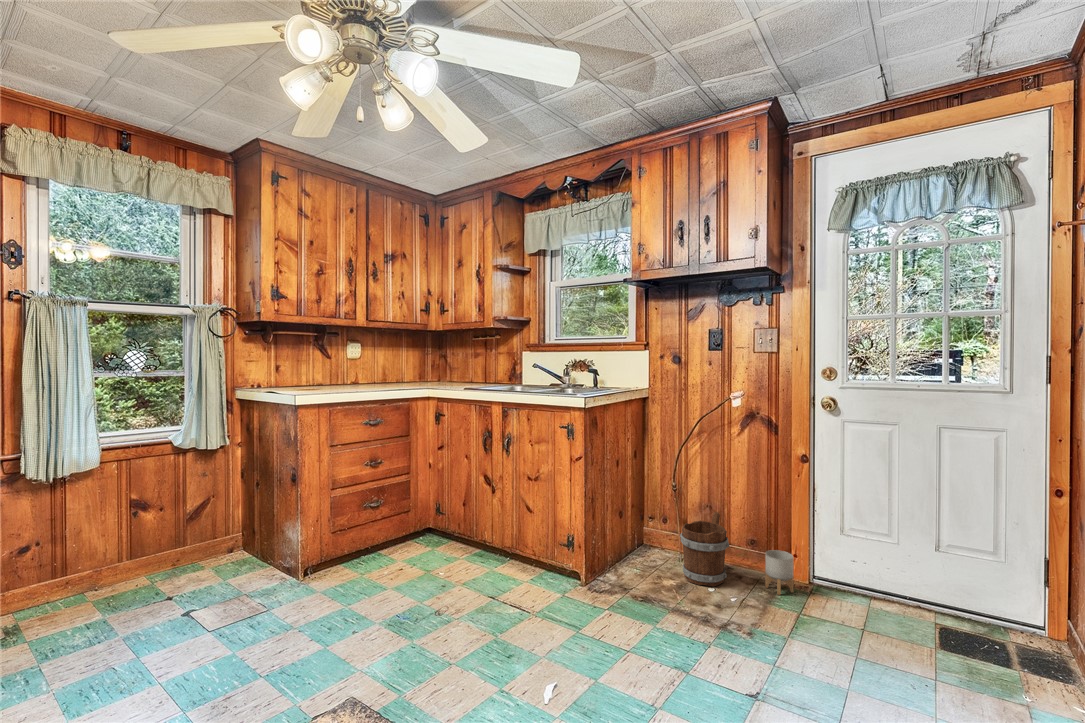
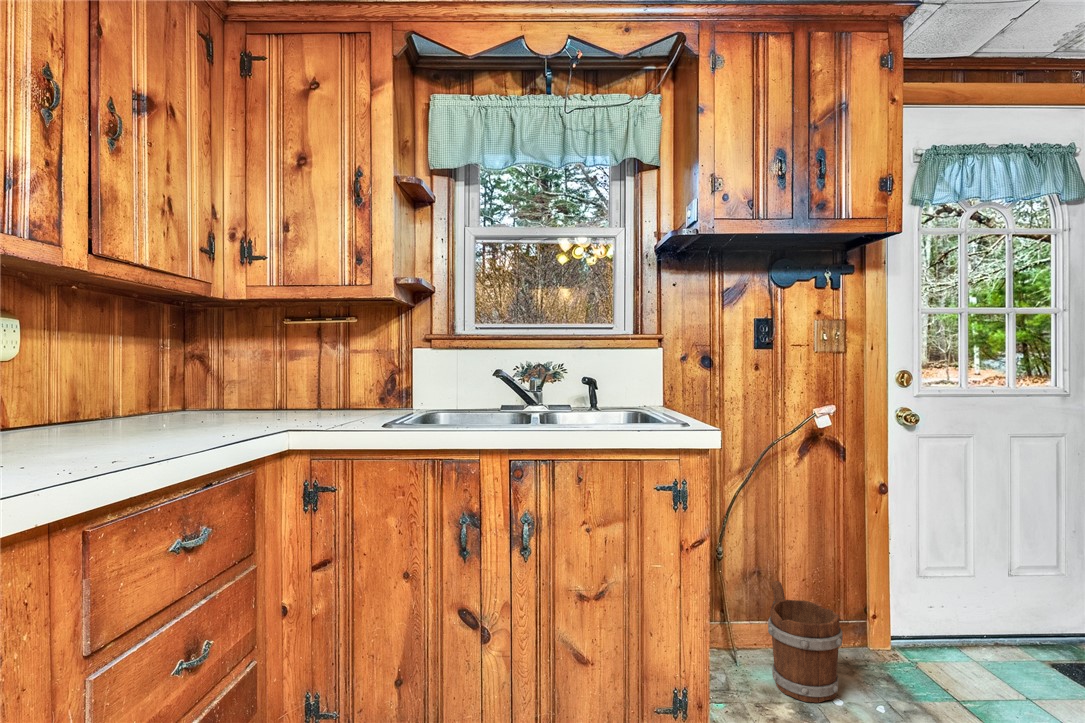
planter: present [765,550,794,595] -> none [867,618,907,682]

